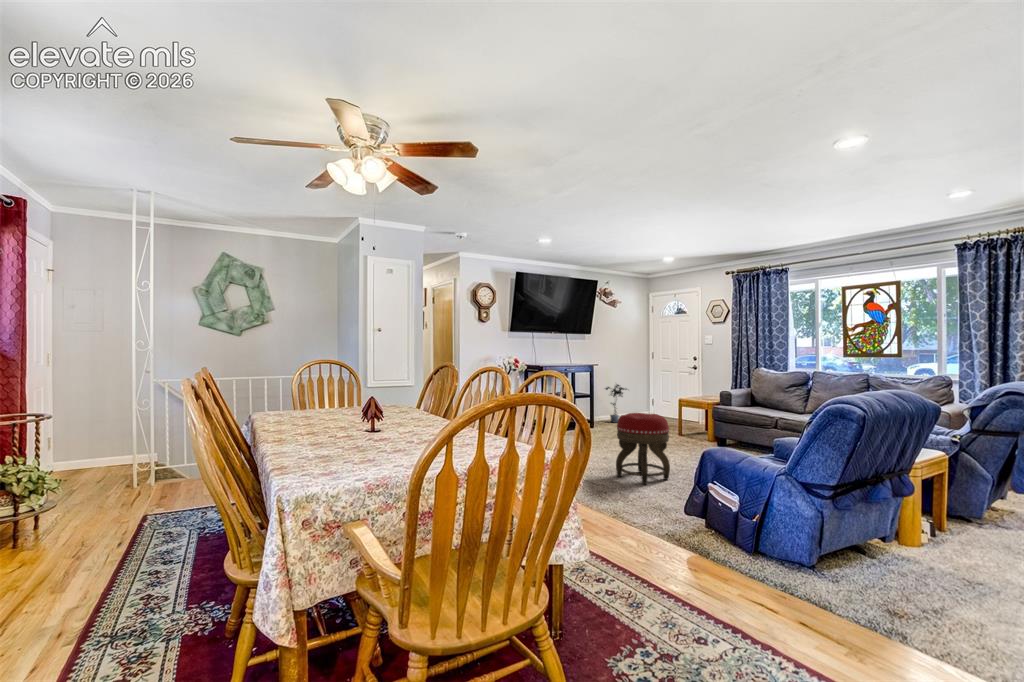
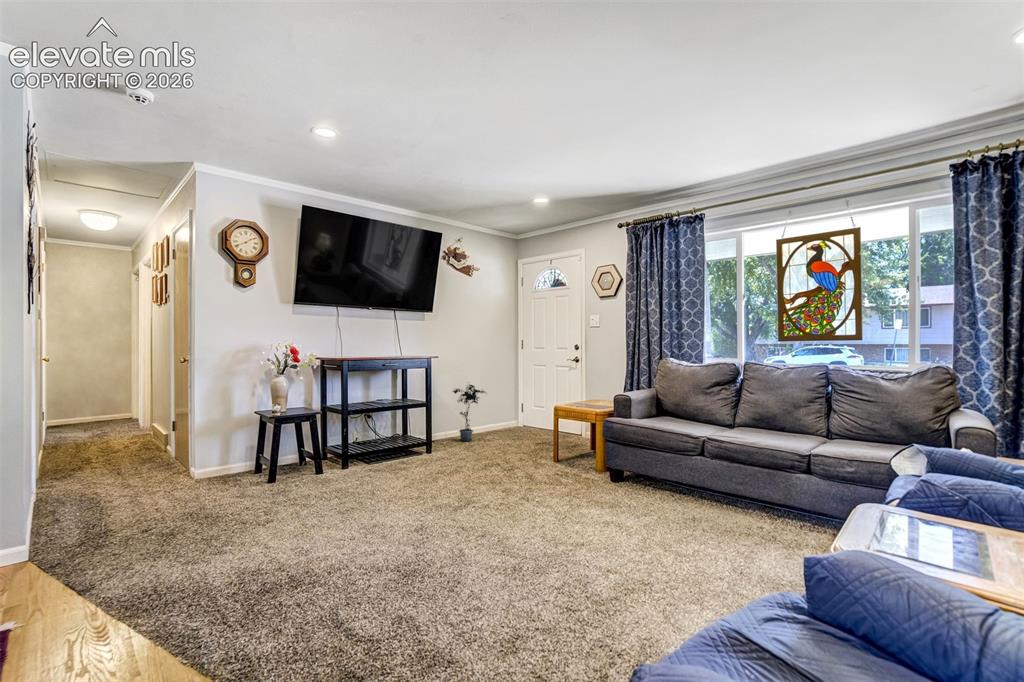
footstool: present [616,413,670,485] -> none [392,455,514,647]

